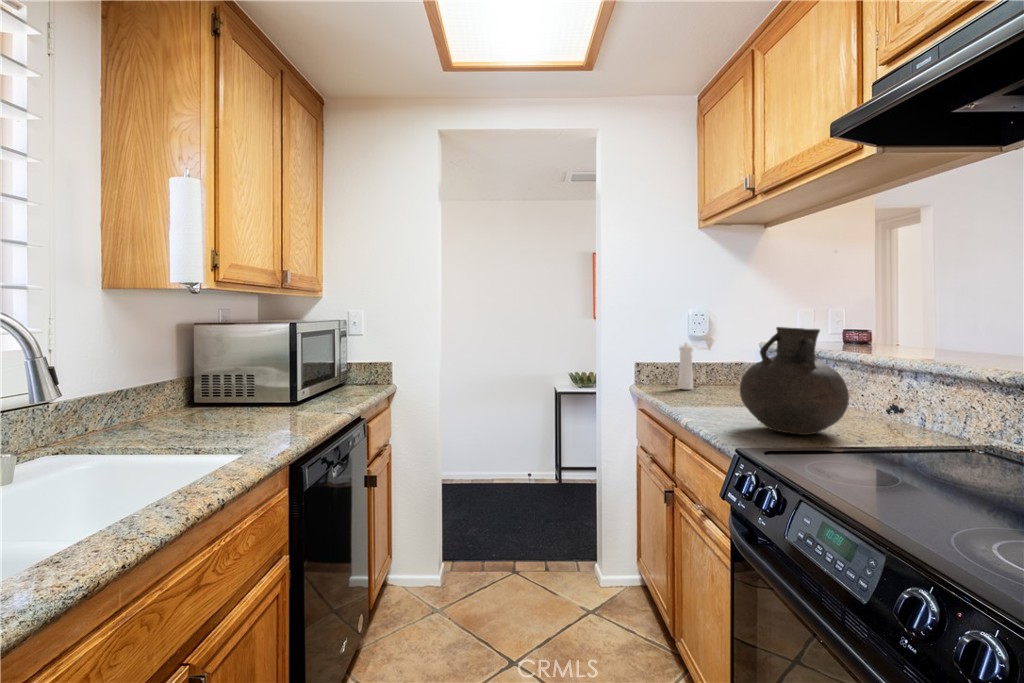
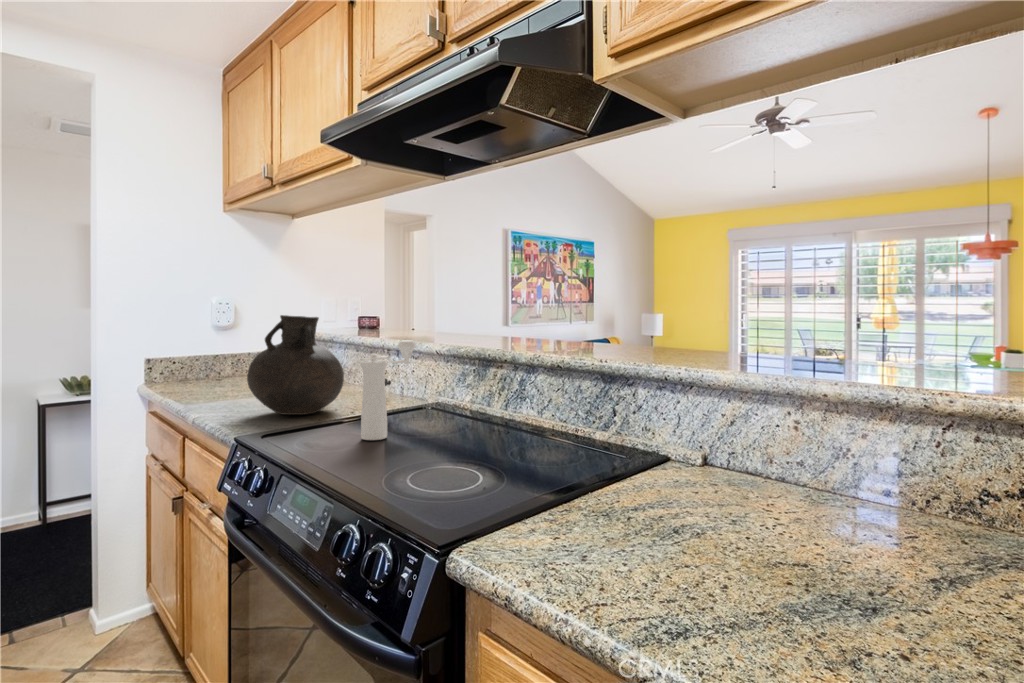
pepper mill: present [678,337,715,389] -> present [361,341,416,440]

